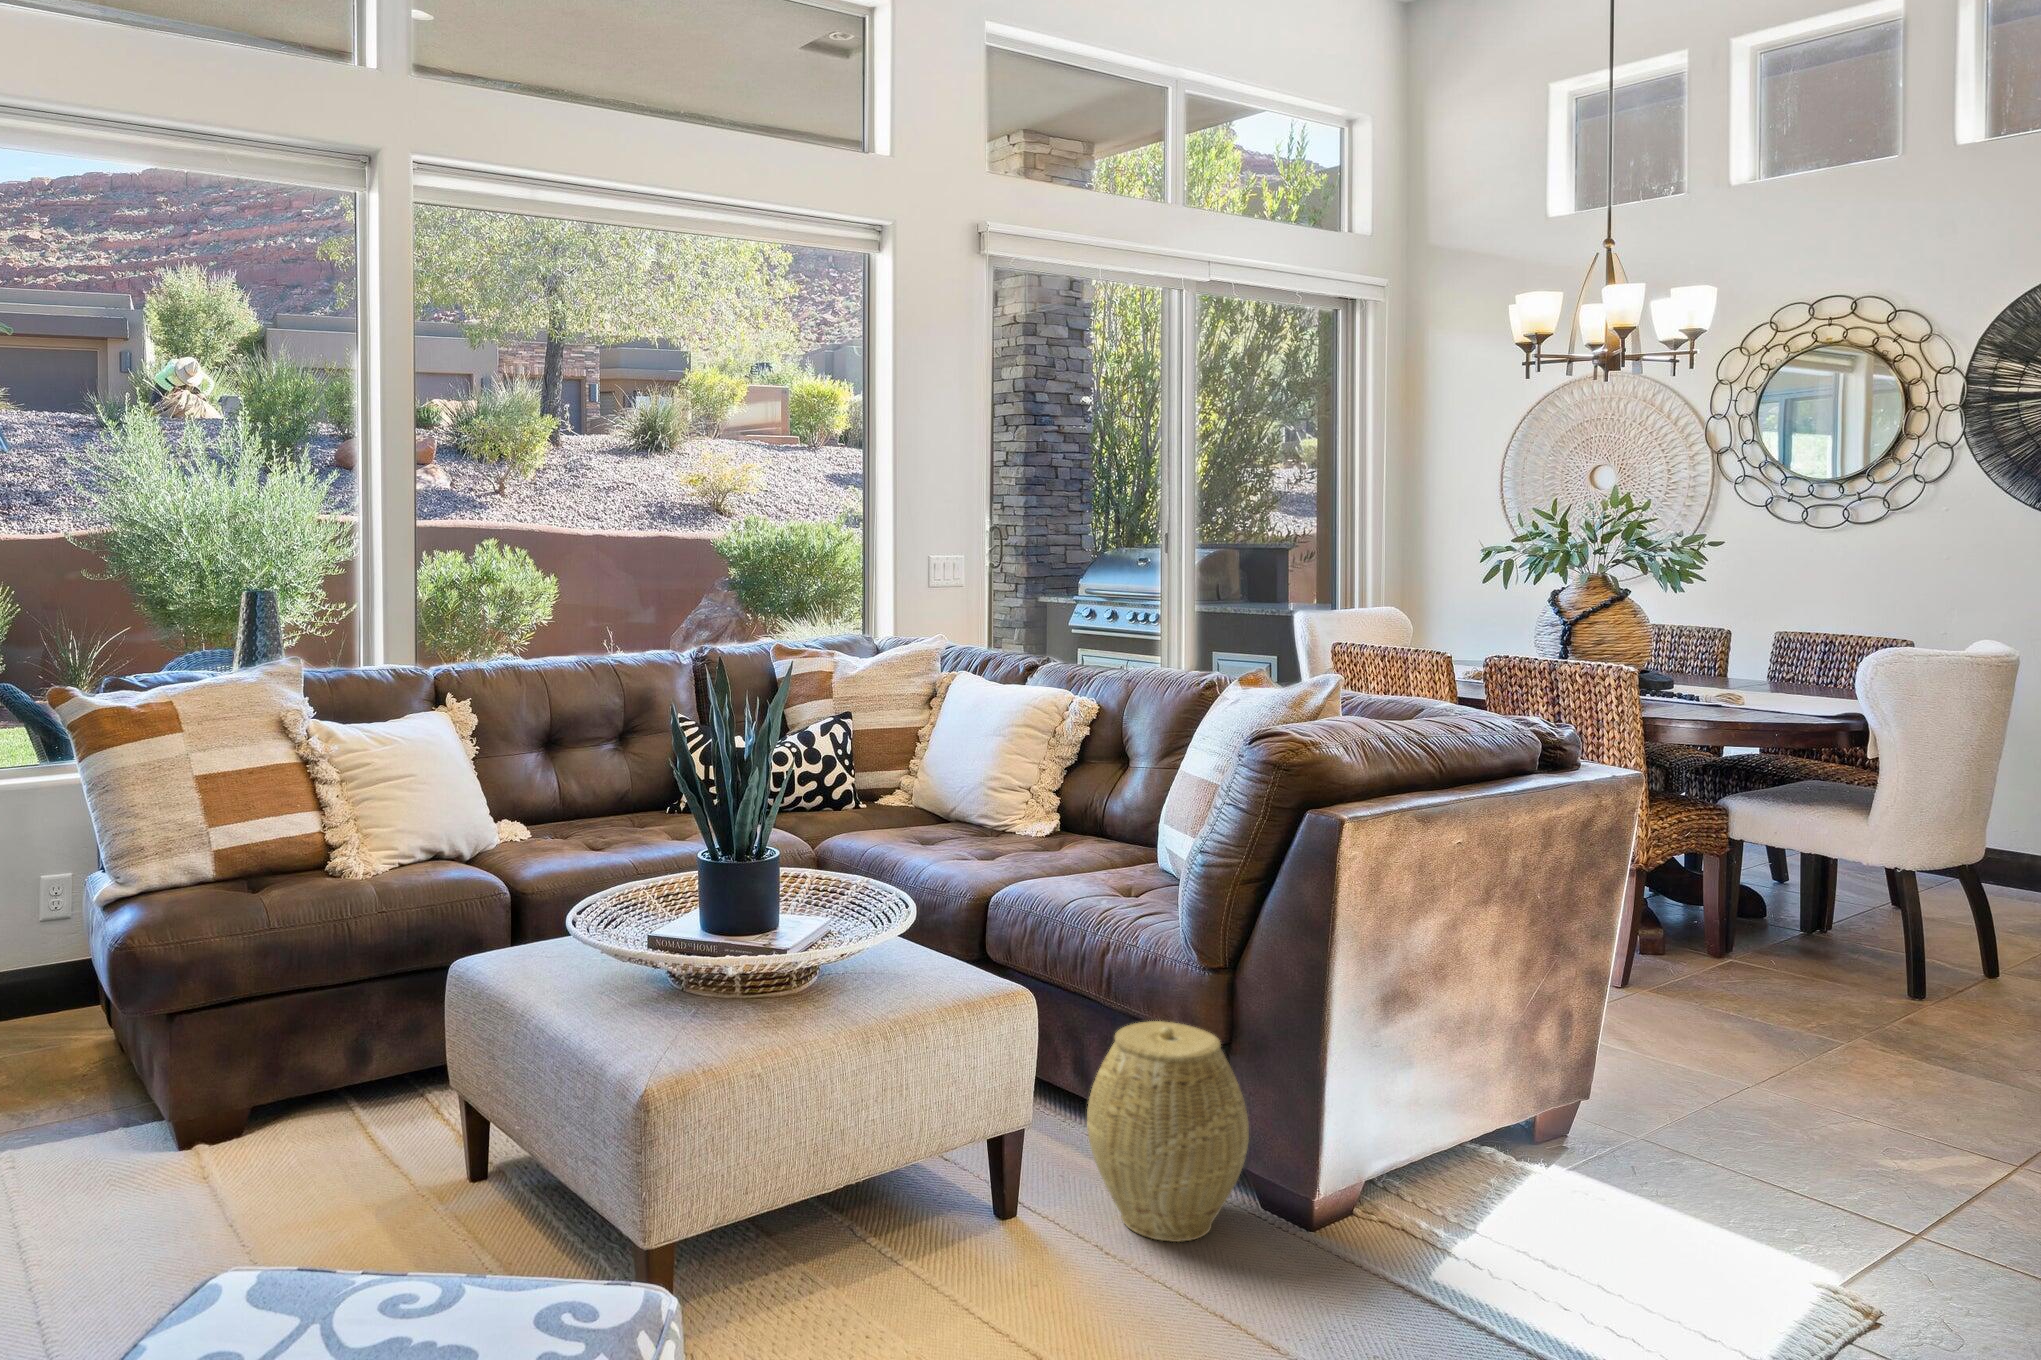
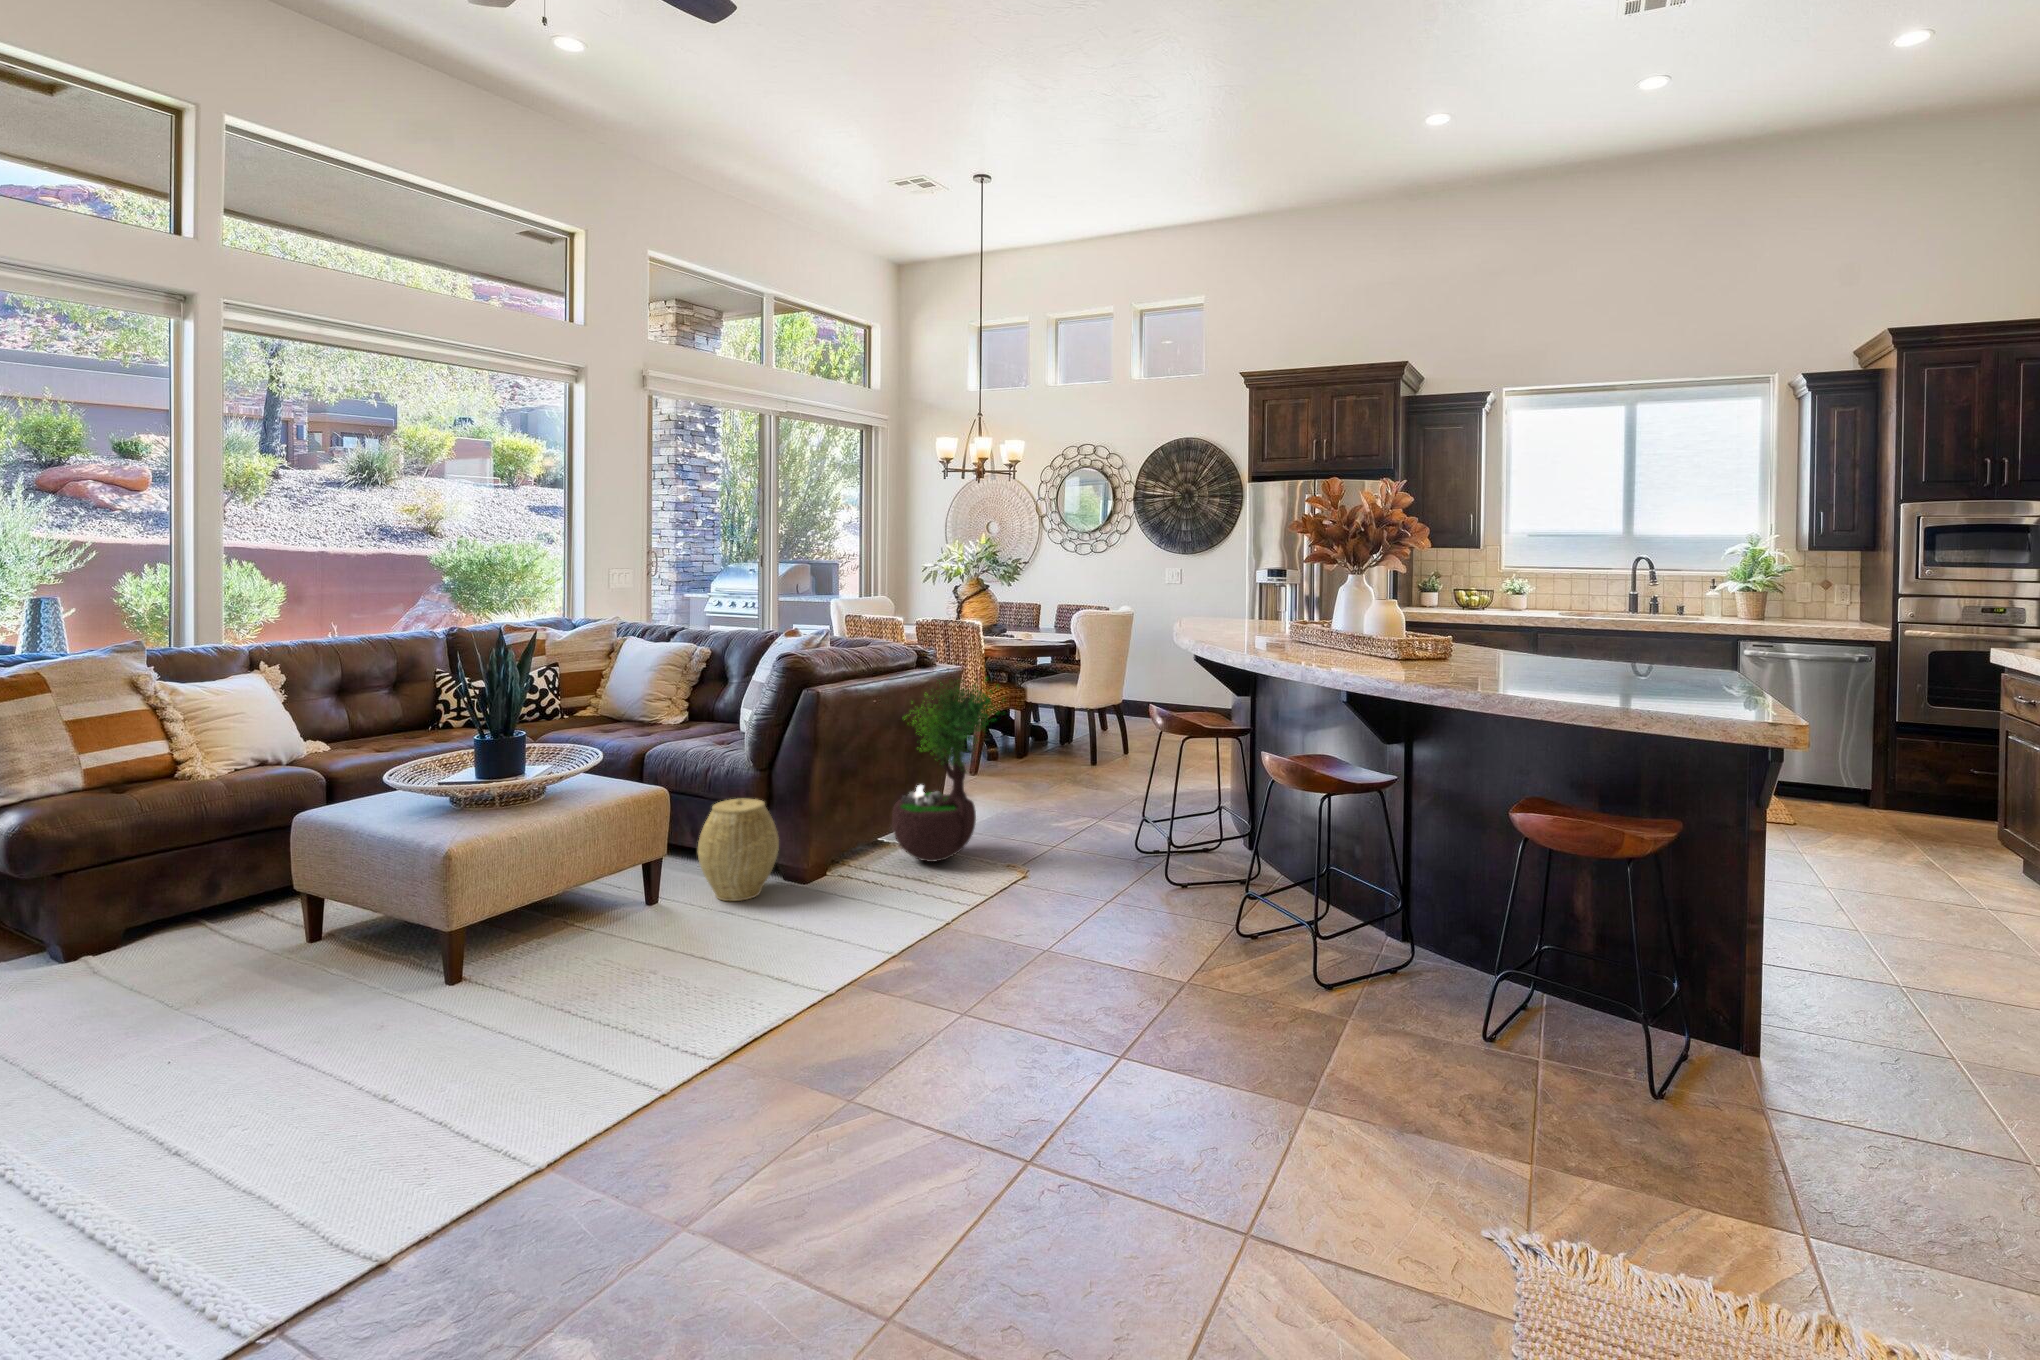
potted tree: none [1486,786,1776,1218] -> present [892,679,998,862]

